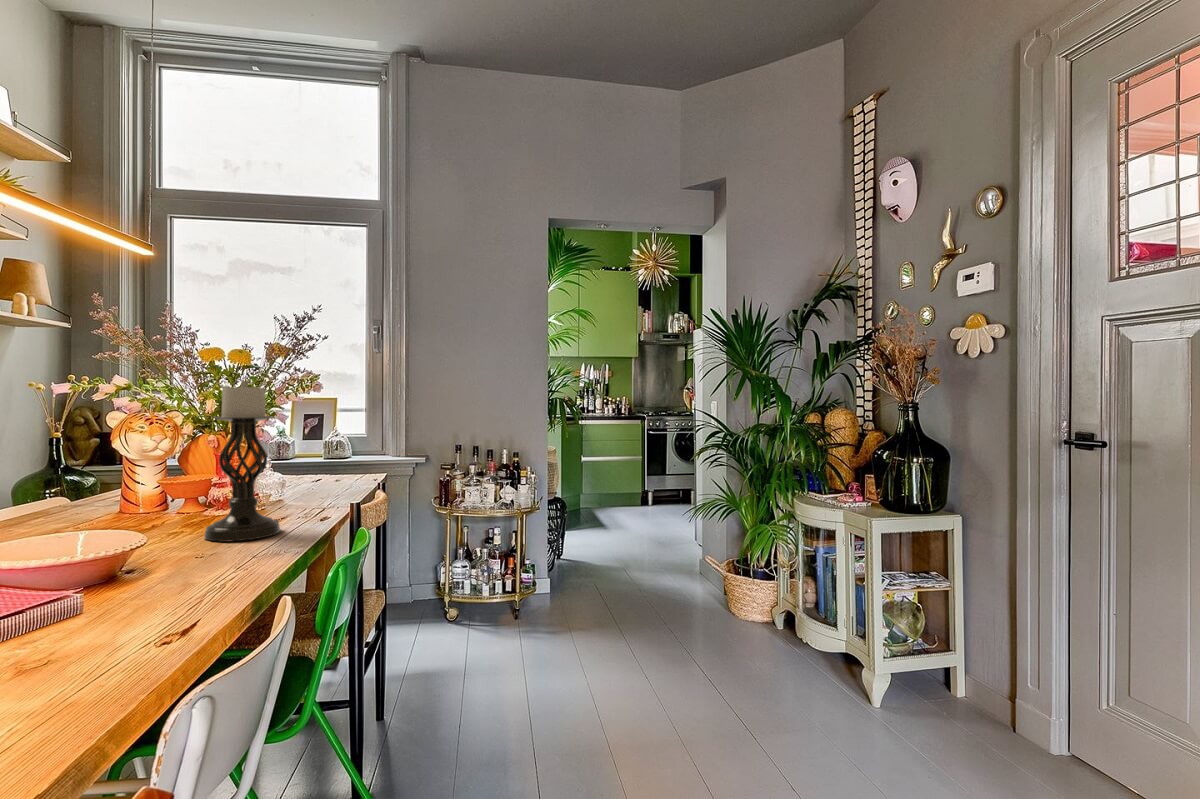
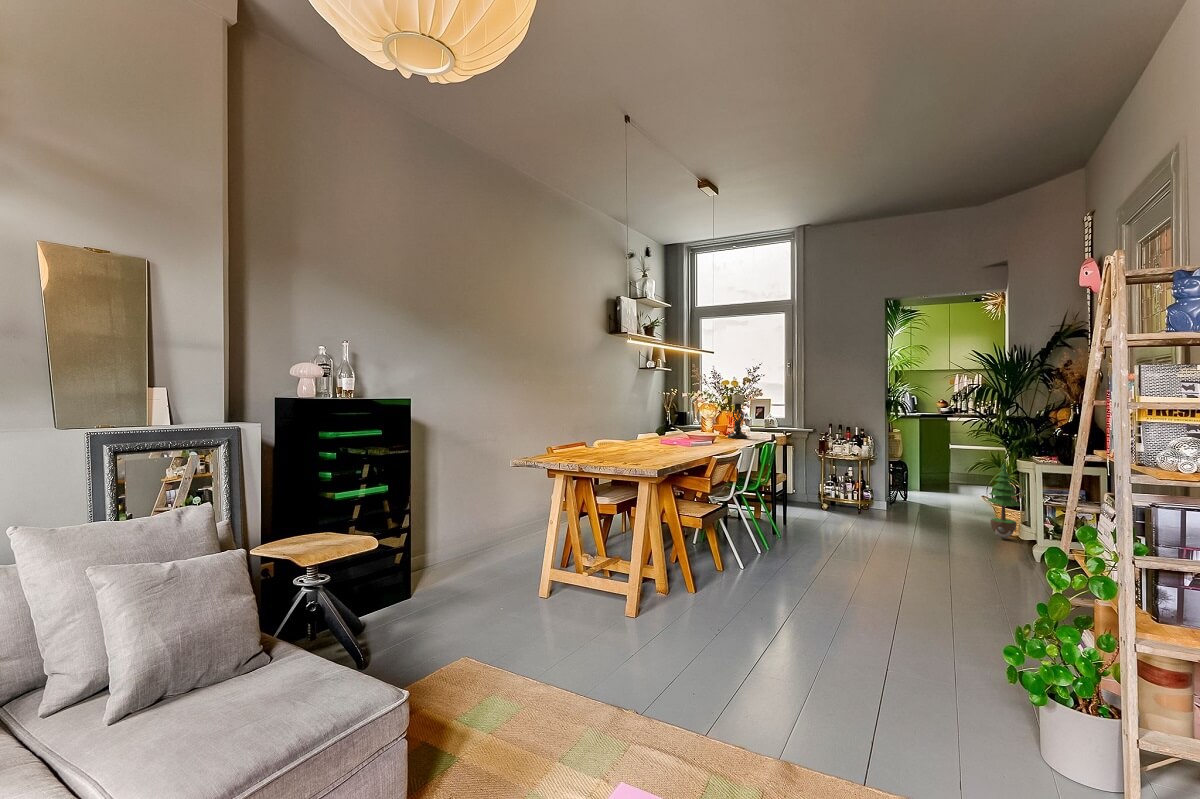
potted tree: none [738,506,786,637] -> present [988,463,1020,539]

